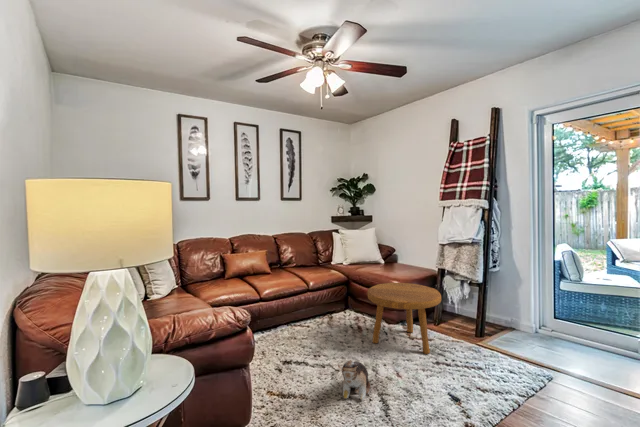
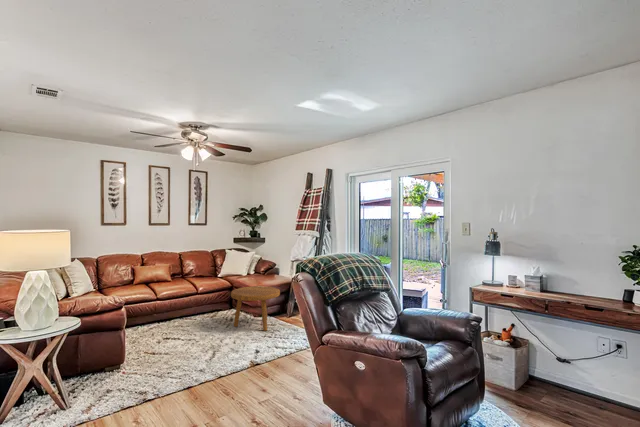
plush toy: present [339,360,371,400] -> none [188,326,216,351]

